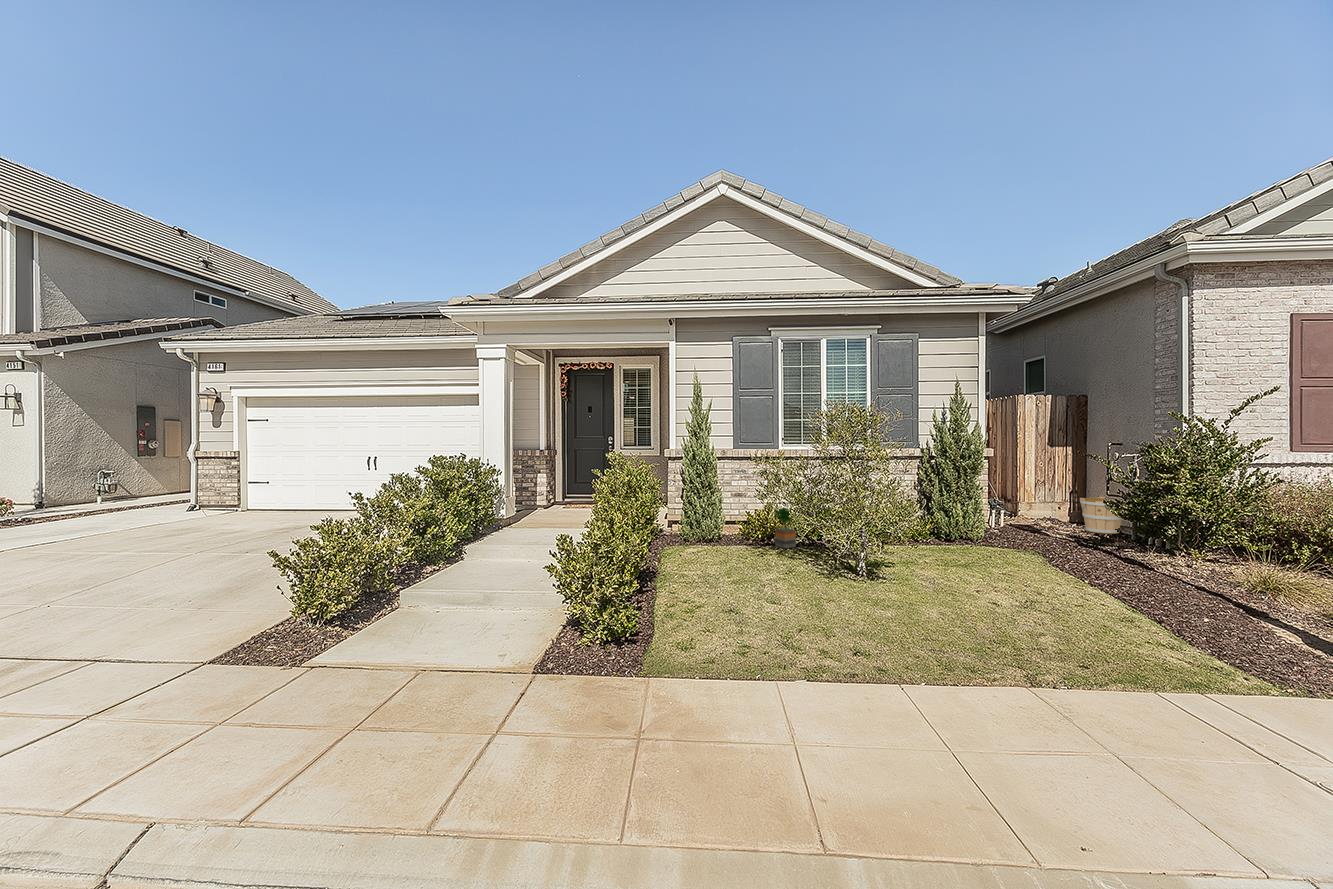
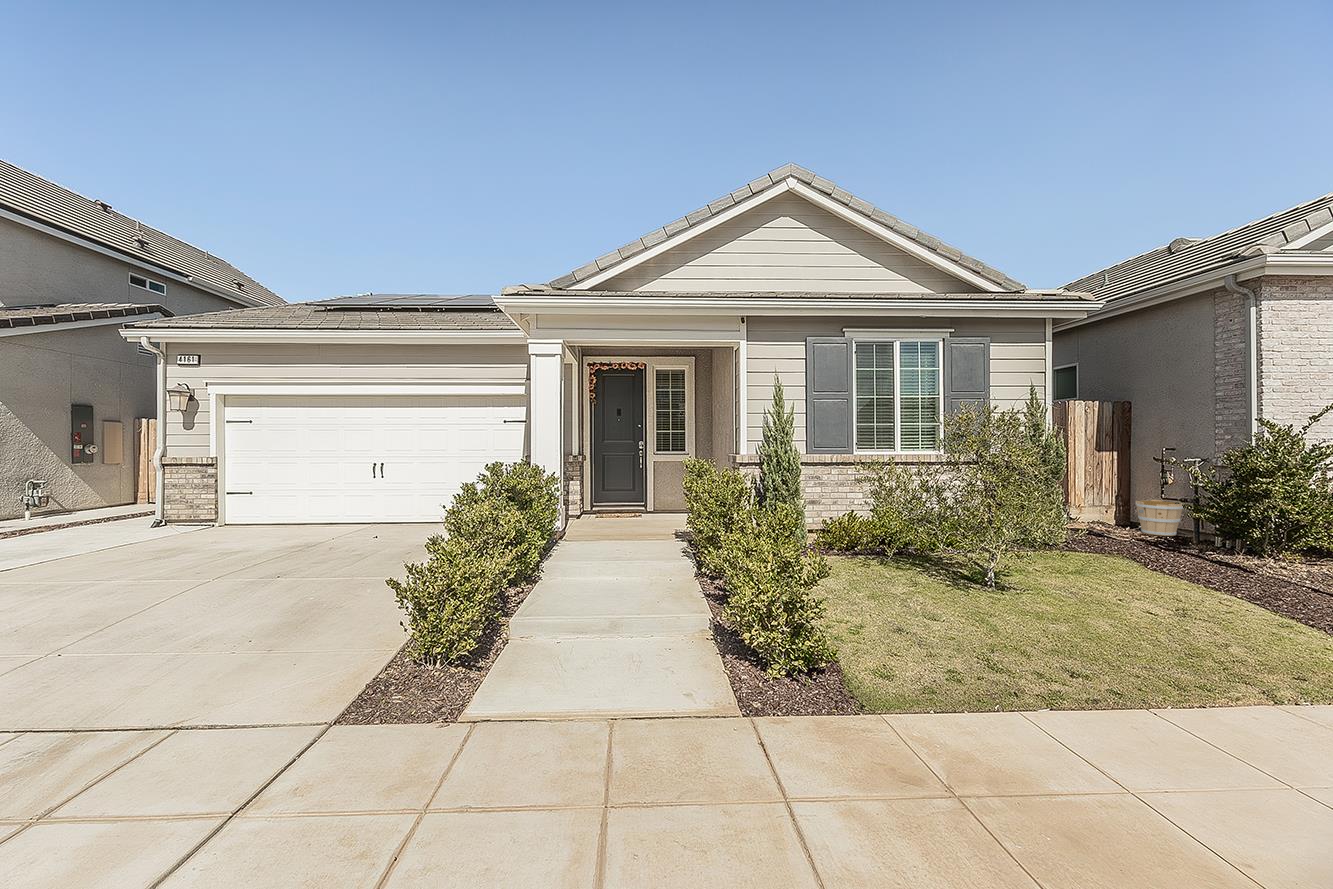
potted tree: present [774,508,796,548] -> none [874,517,902,561]

